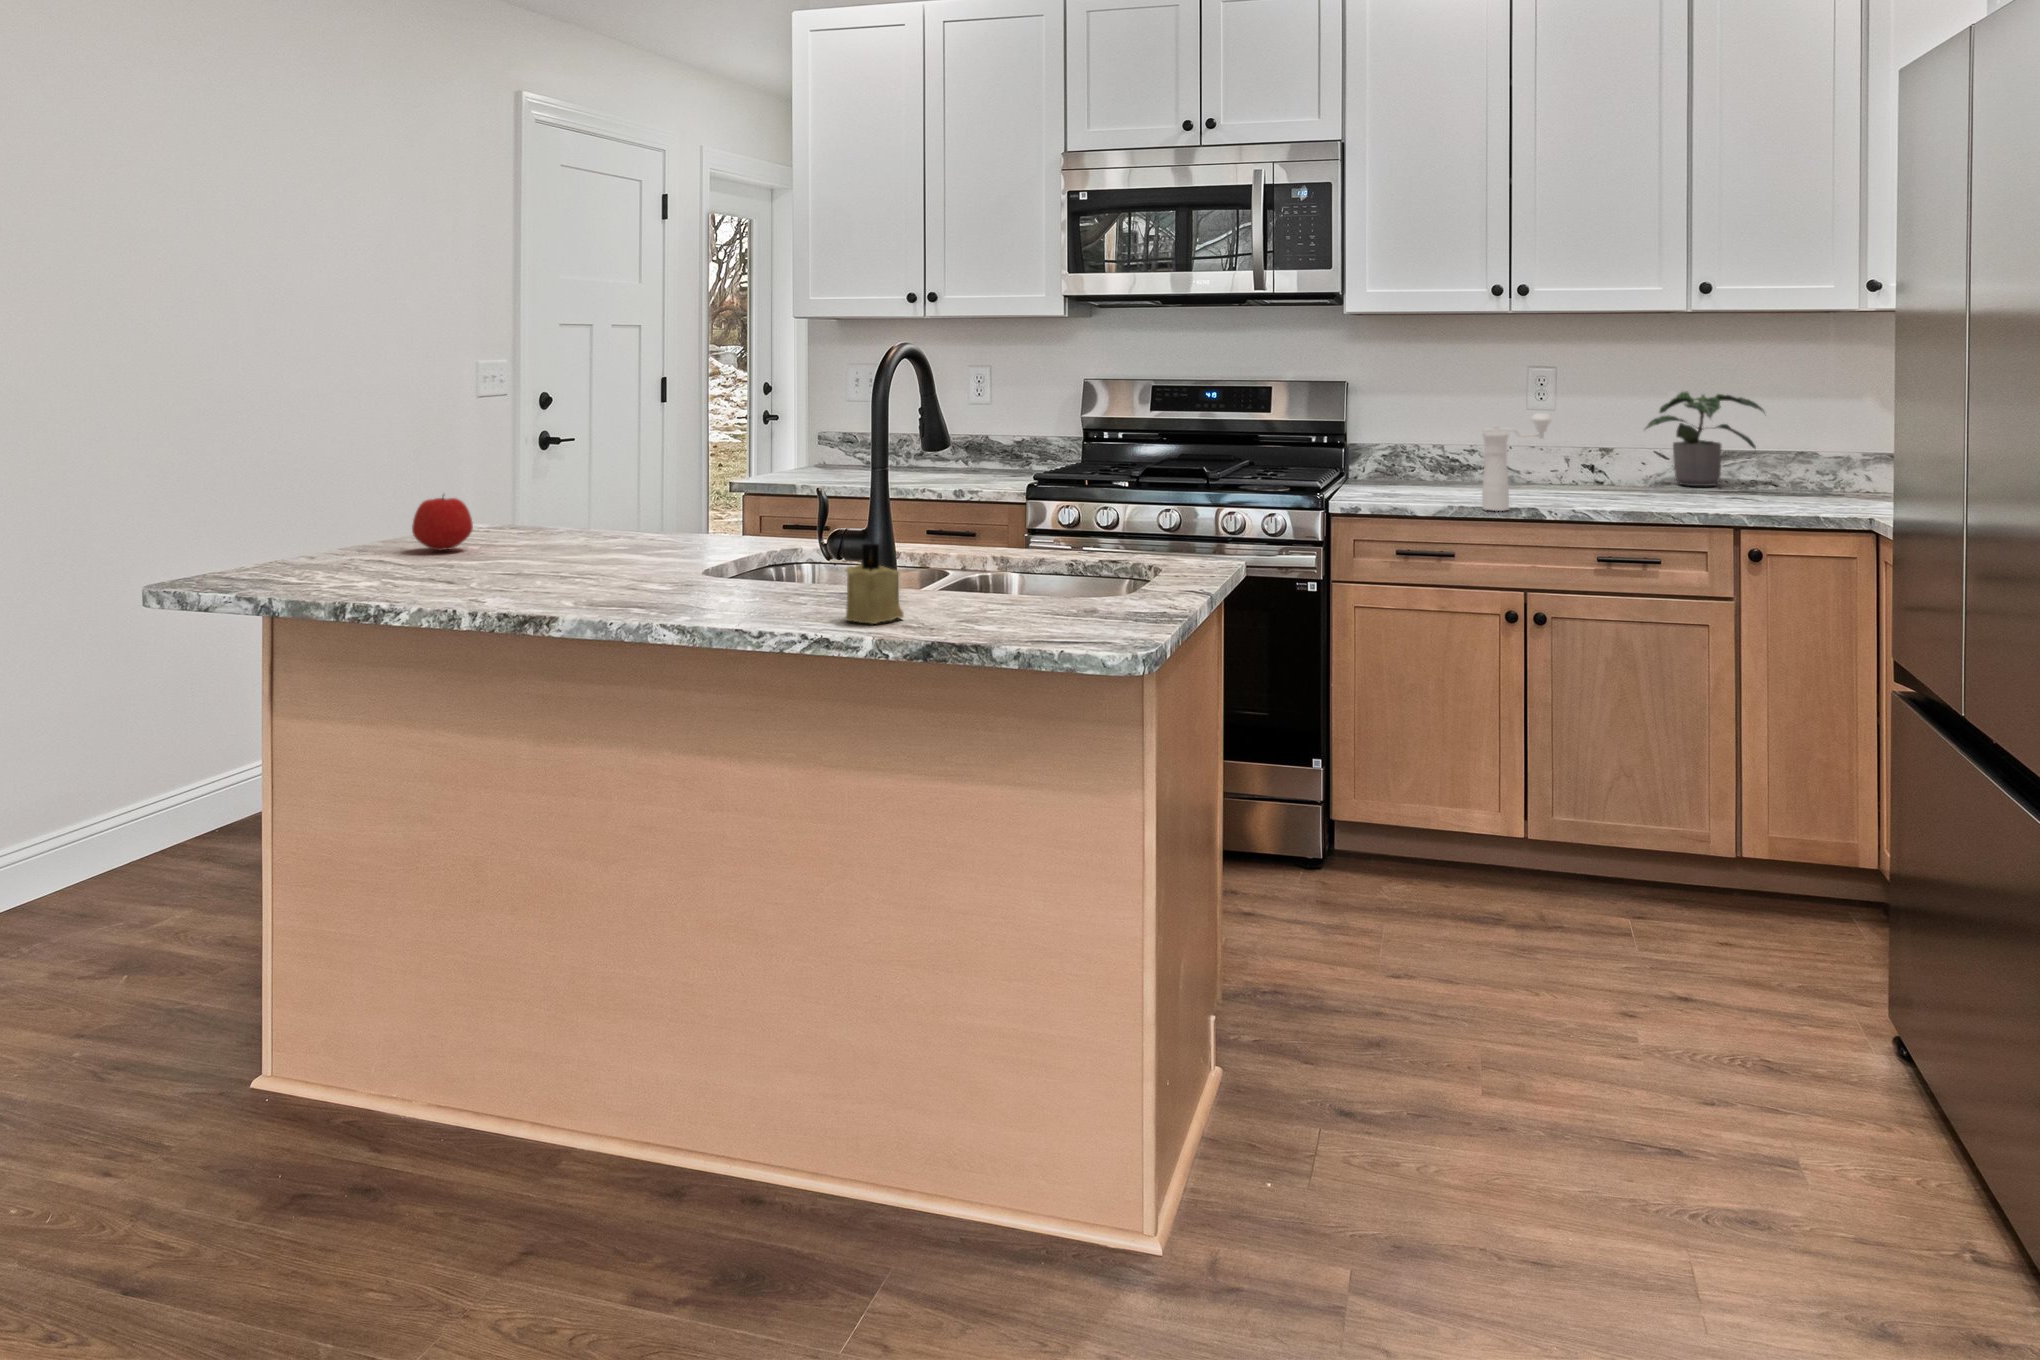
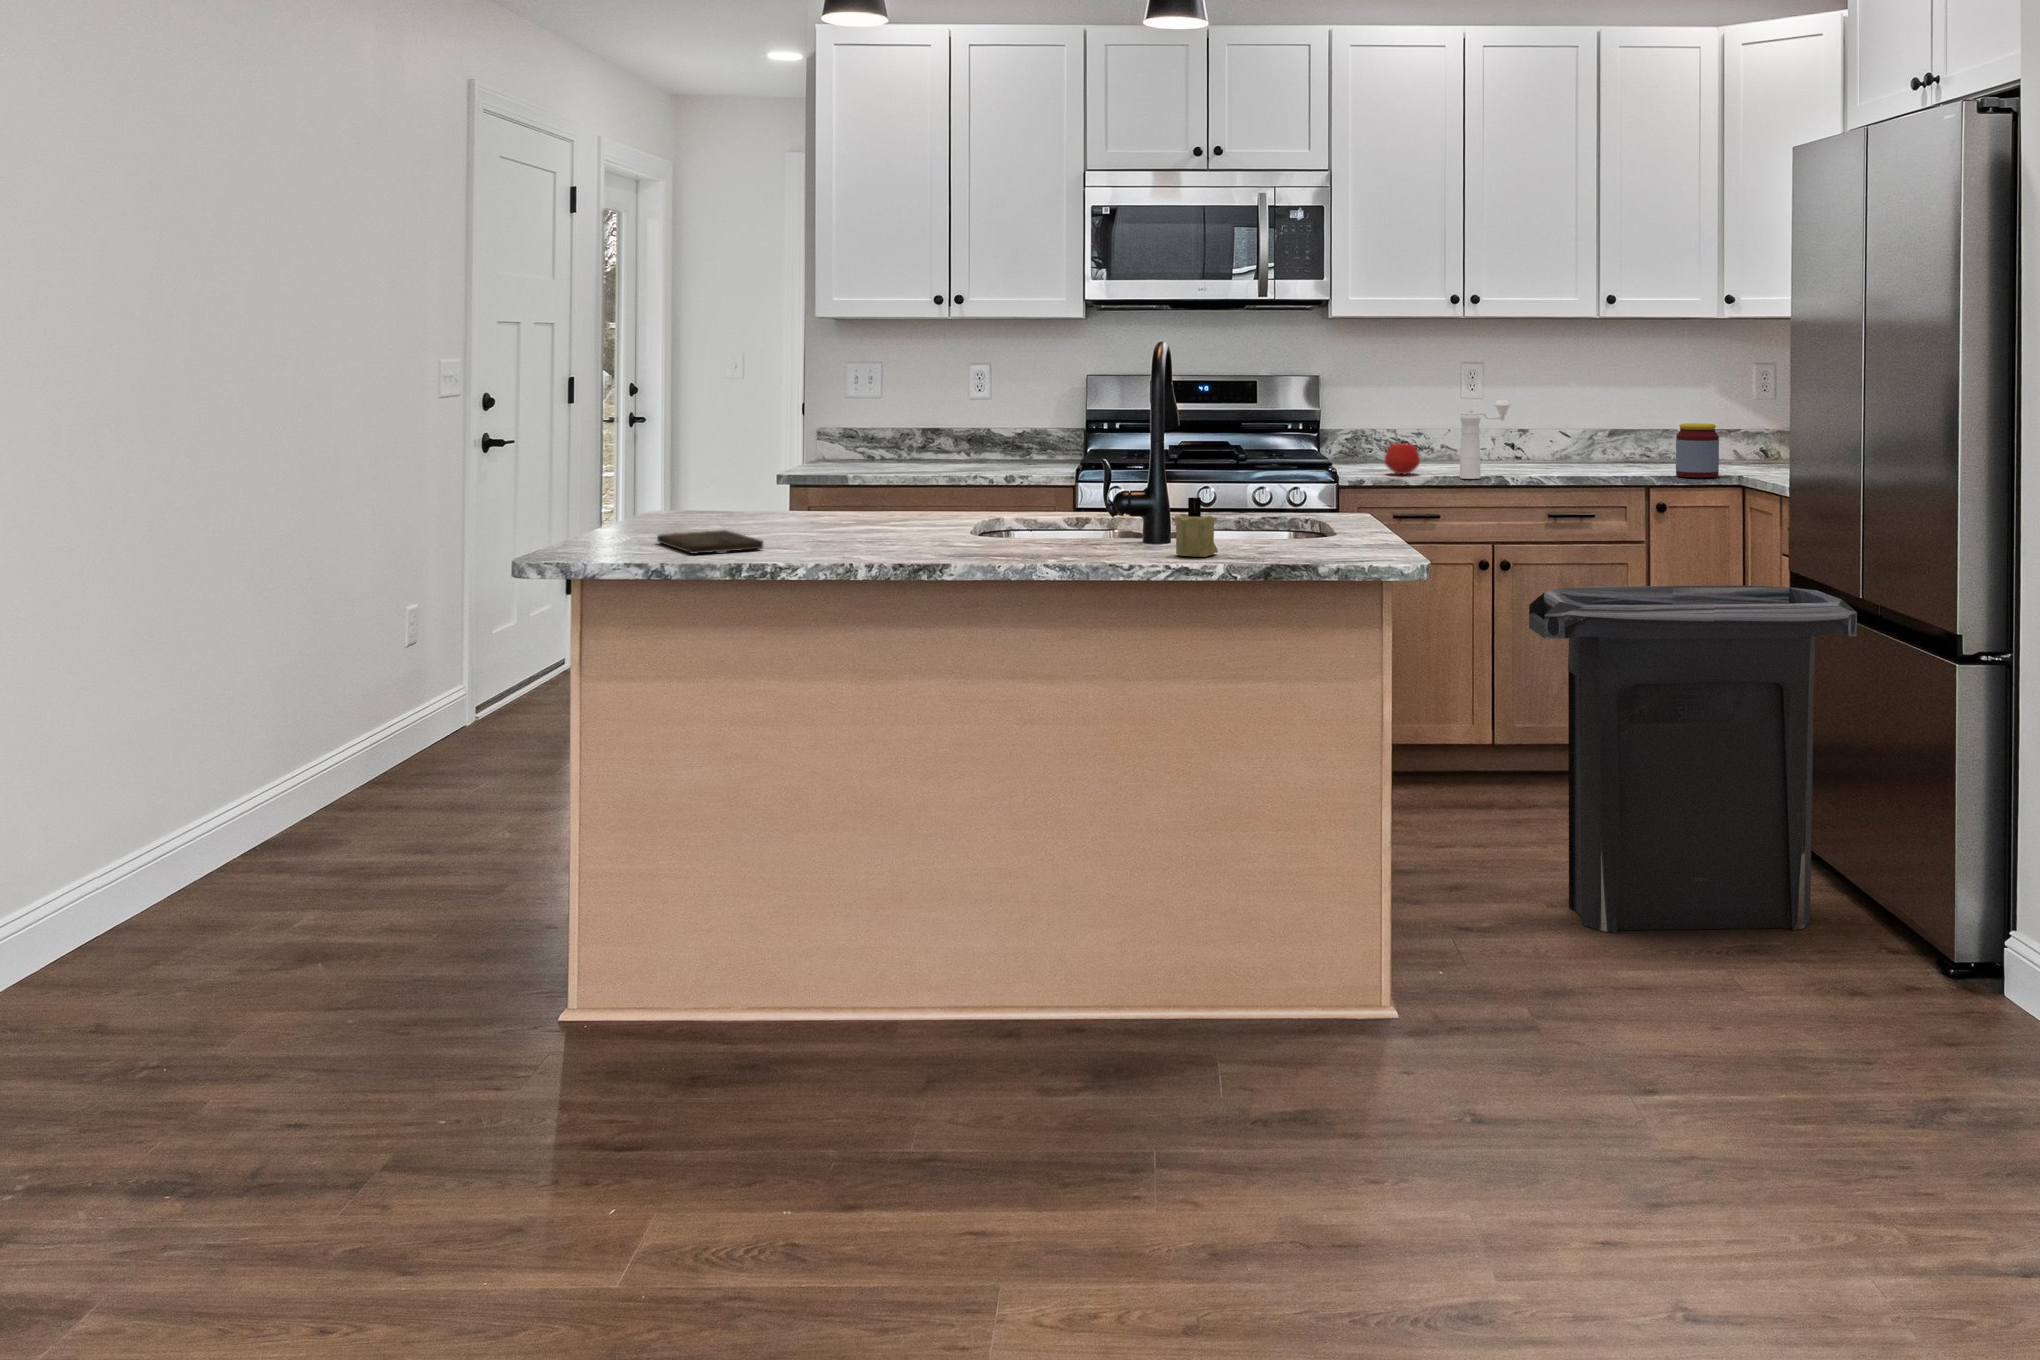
potted plant: present [1646,391,1764,486] -> none [1556,381,1644,458]
jar: none [1778,448,1838,520] -> present [1676,423,1719,478]
apple: present [412,497,473,551] -> present [1385,443,1420,475]
cutting board: none [321,555,422,586] -> present [657,530,763,554]
trash can: none [1459,671,1943,1199] -> present [1529,585,1857,933]

